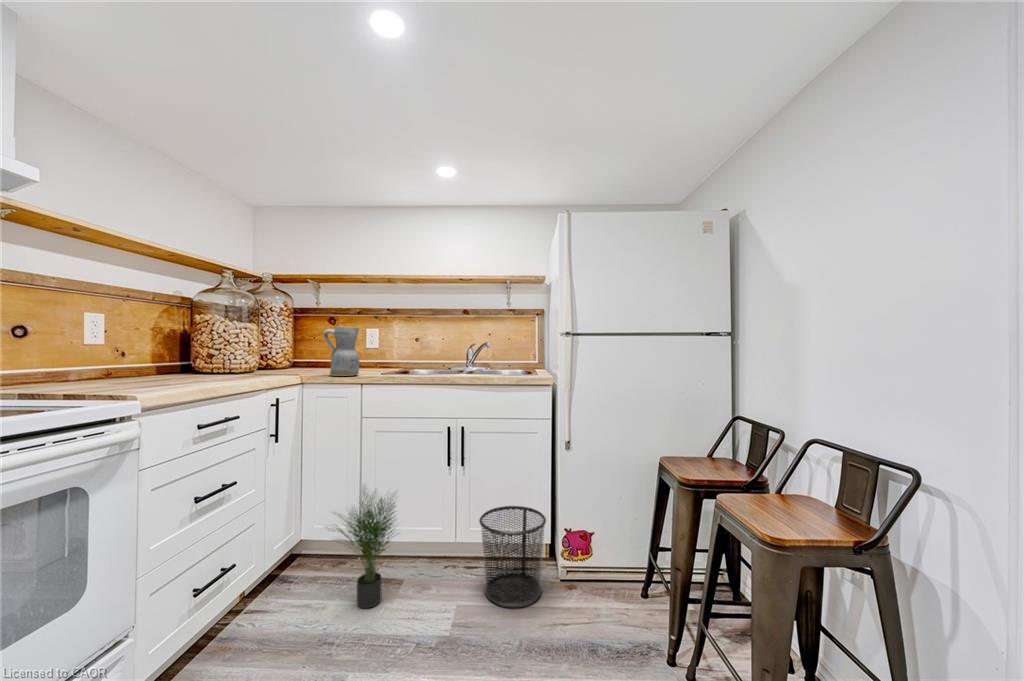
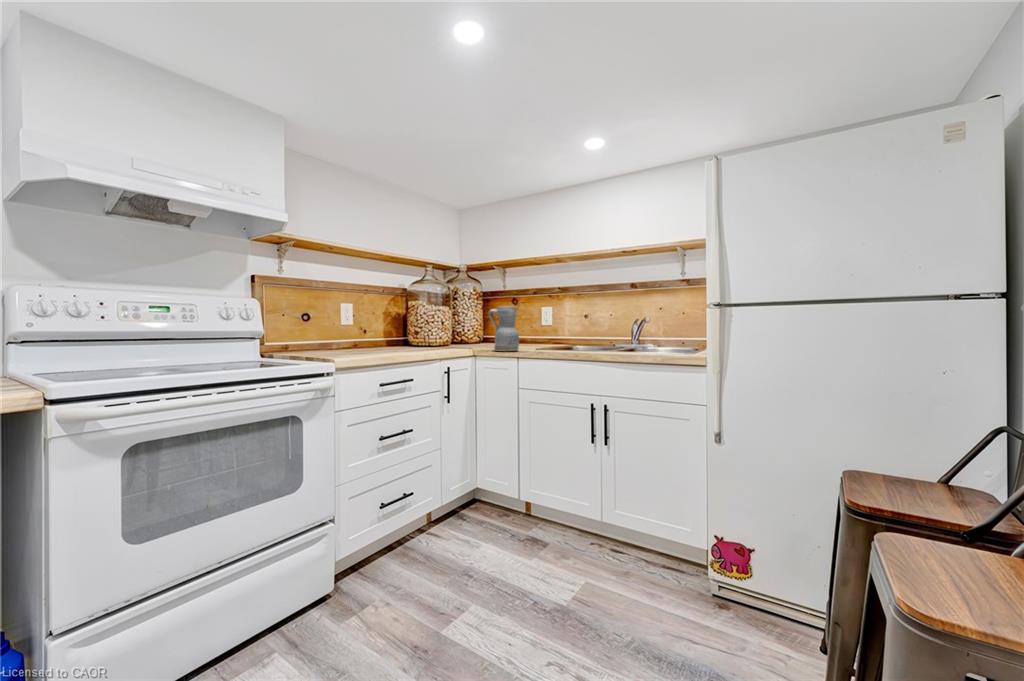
potted plant: present [336,488,396,608] -> none [477,448,543,559]
waste bin: present [479,506,546,607] -> none [612,496,688,604]

